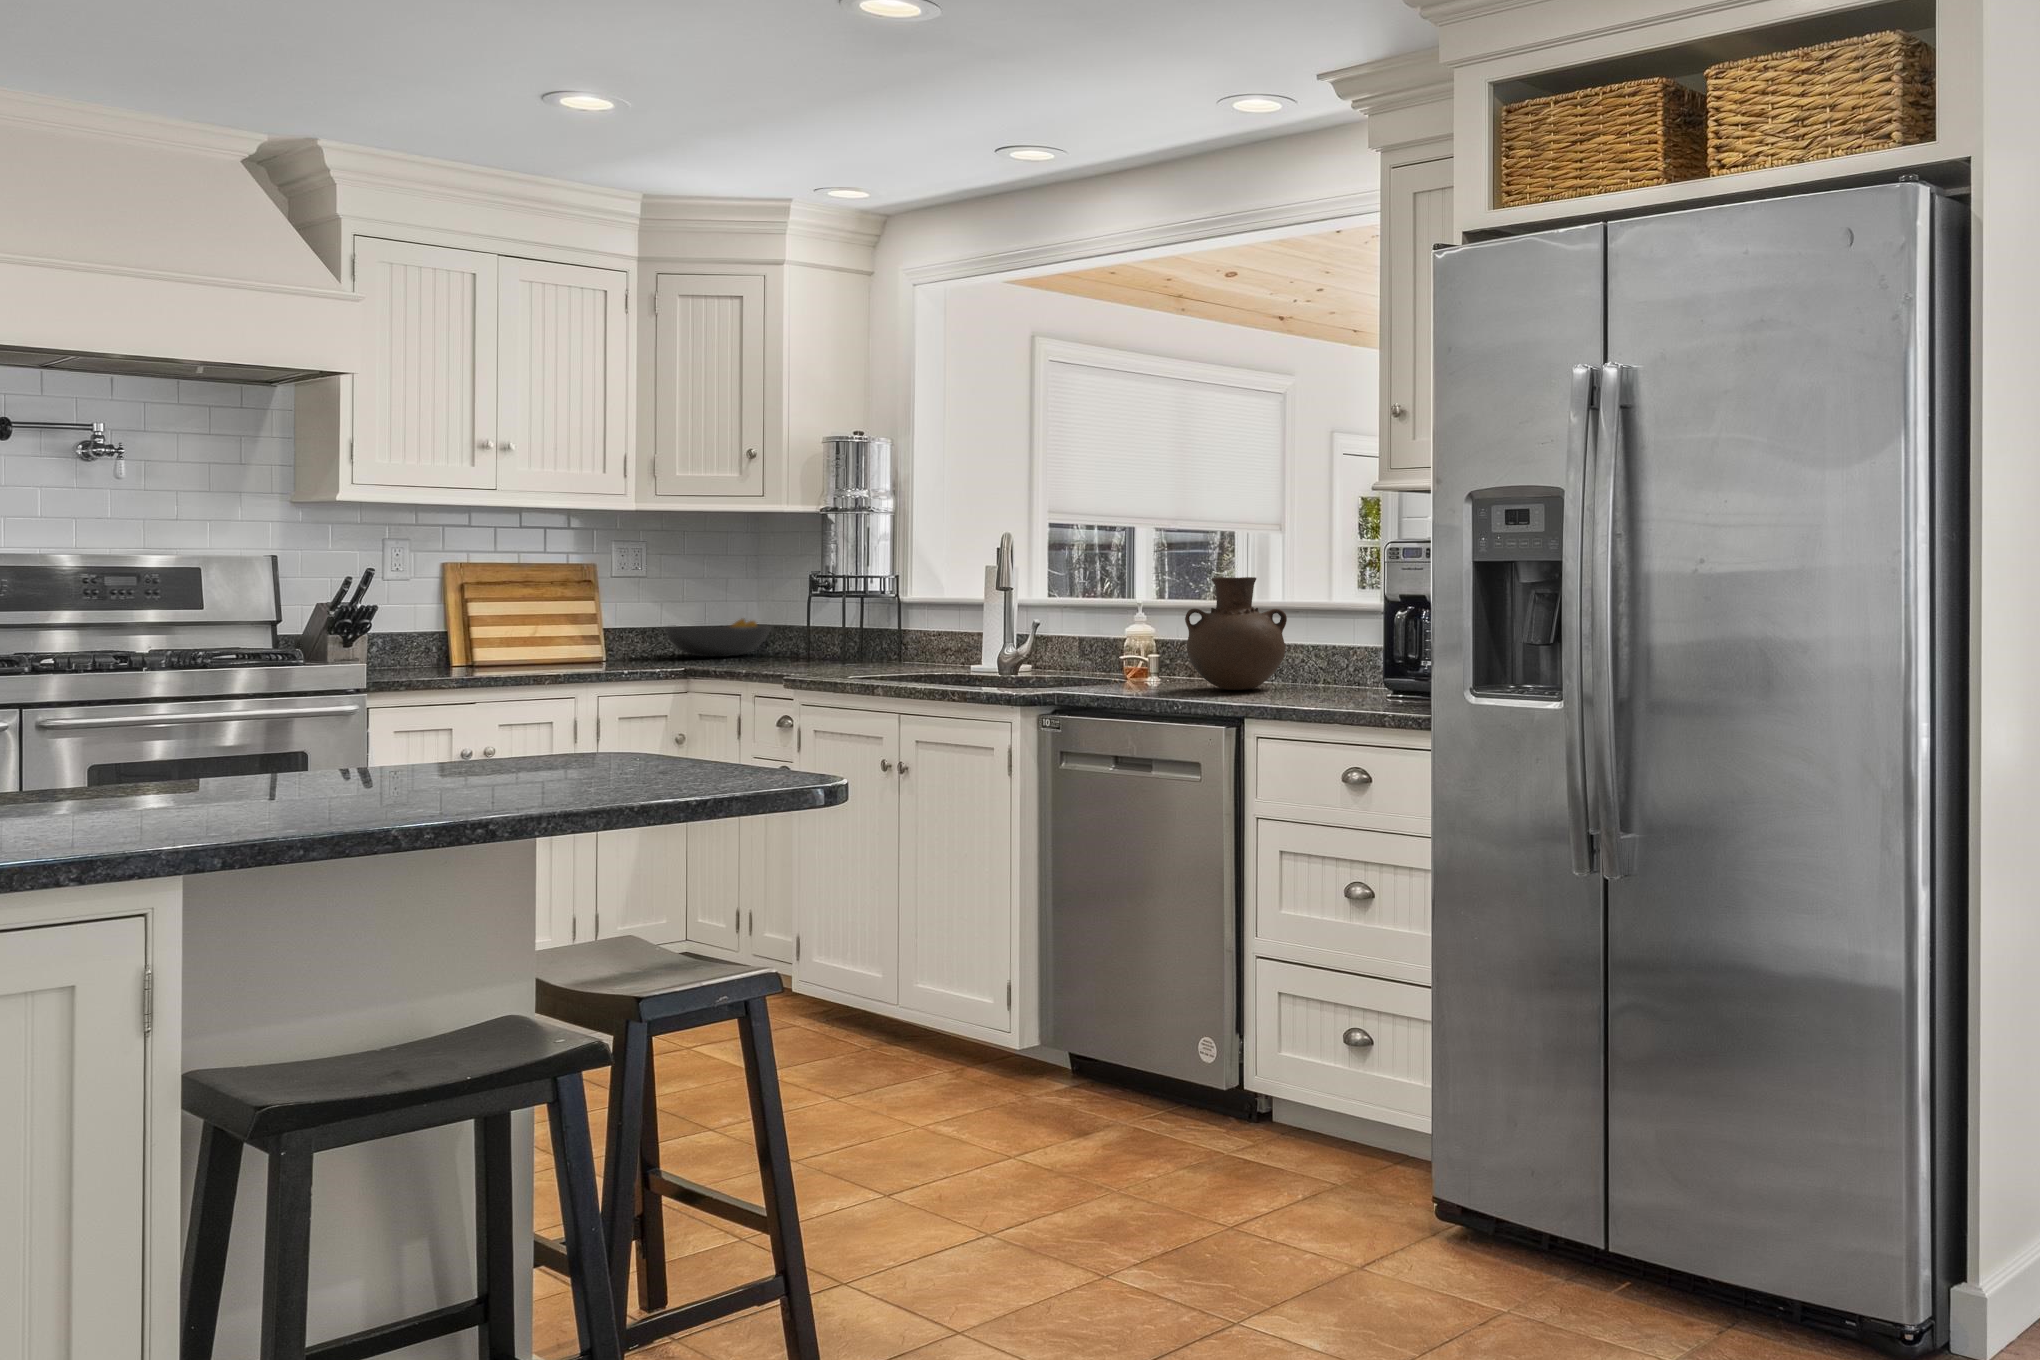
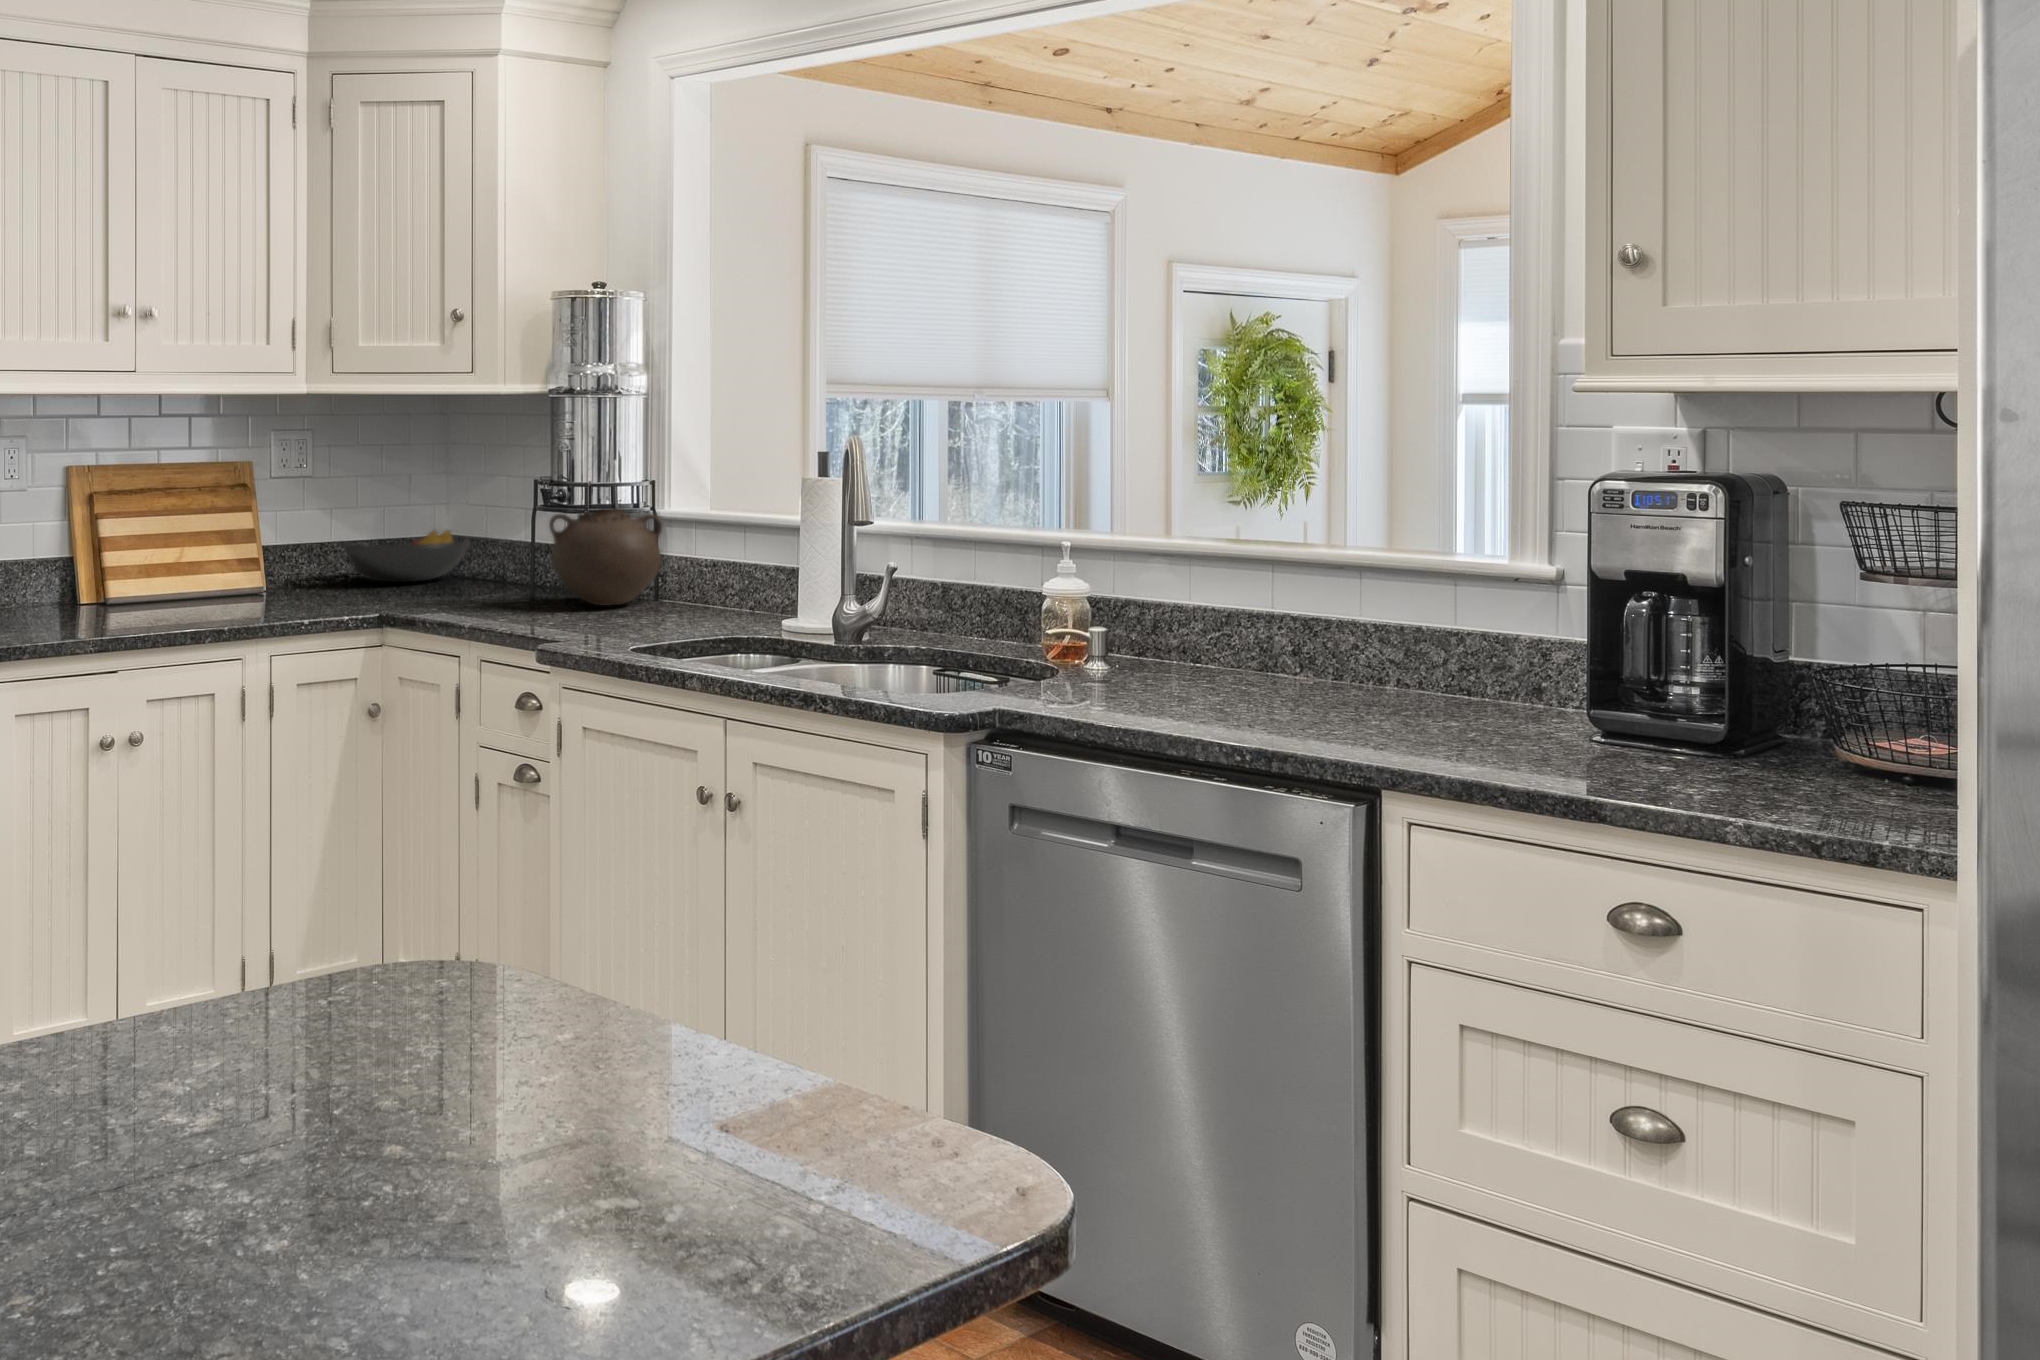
vase: present [1185,577,1287,690] -> present [549,509,662,606]

